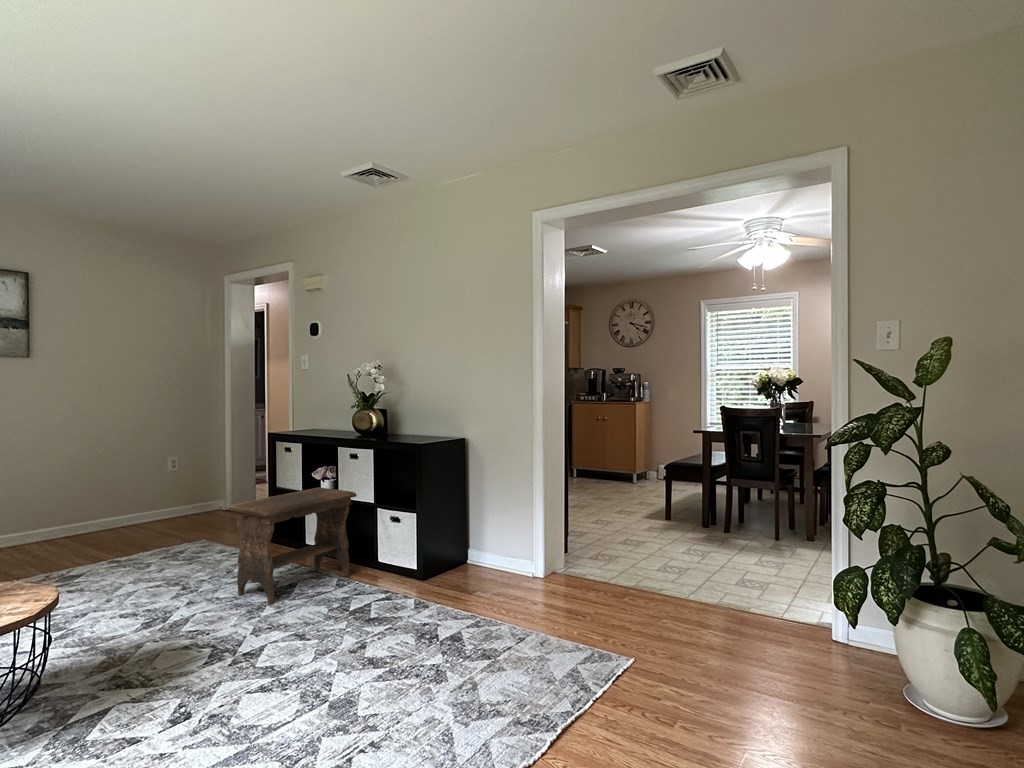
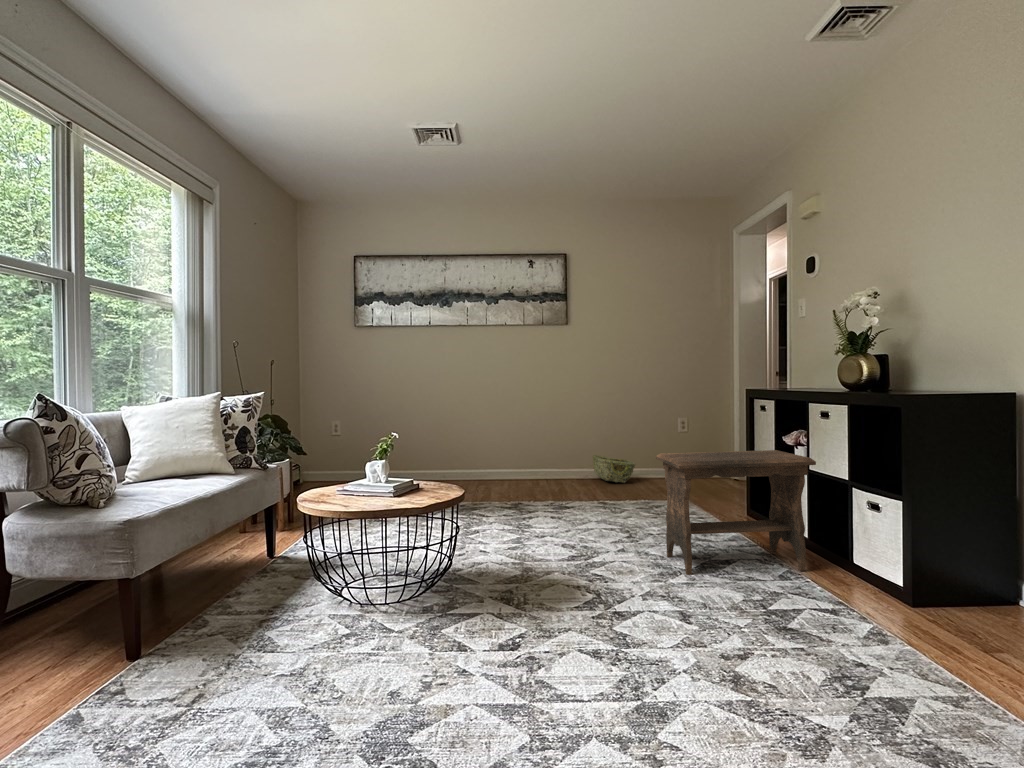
woven basket: none [68,508,130,536] -> present [593,455,635,483]

